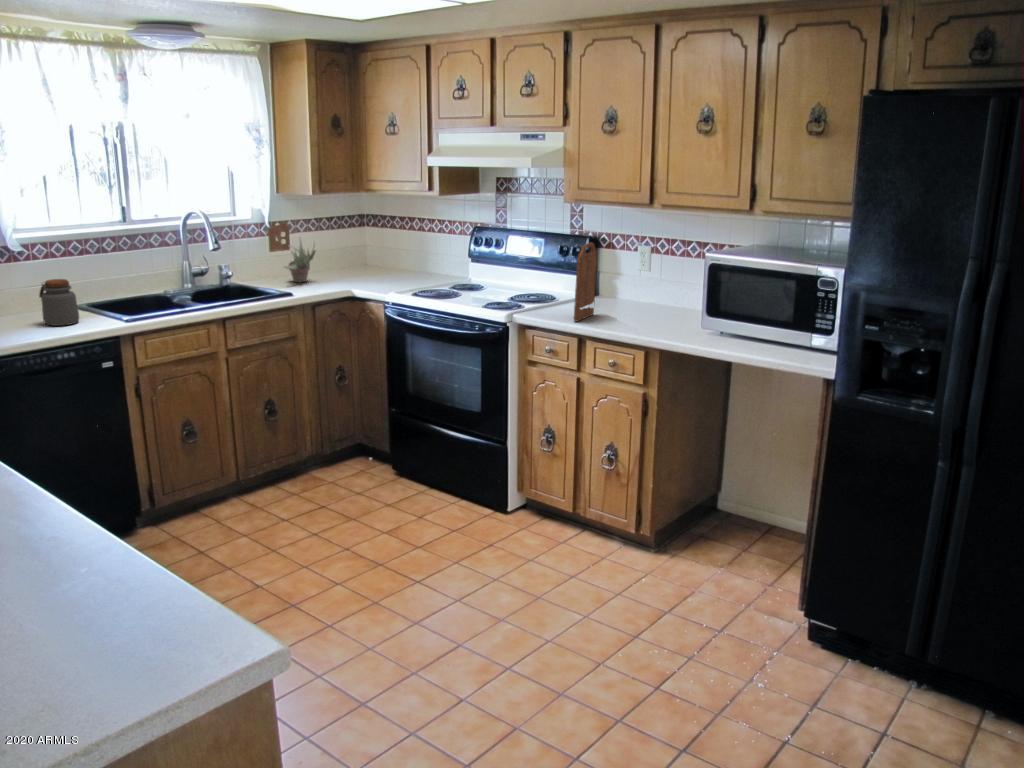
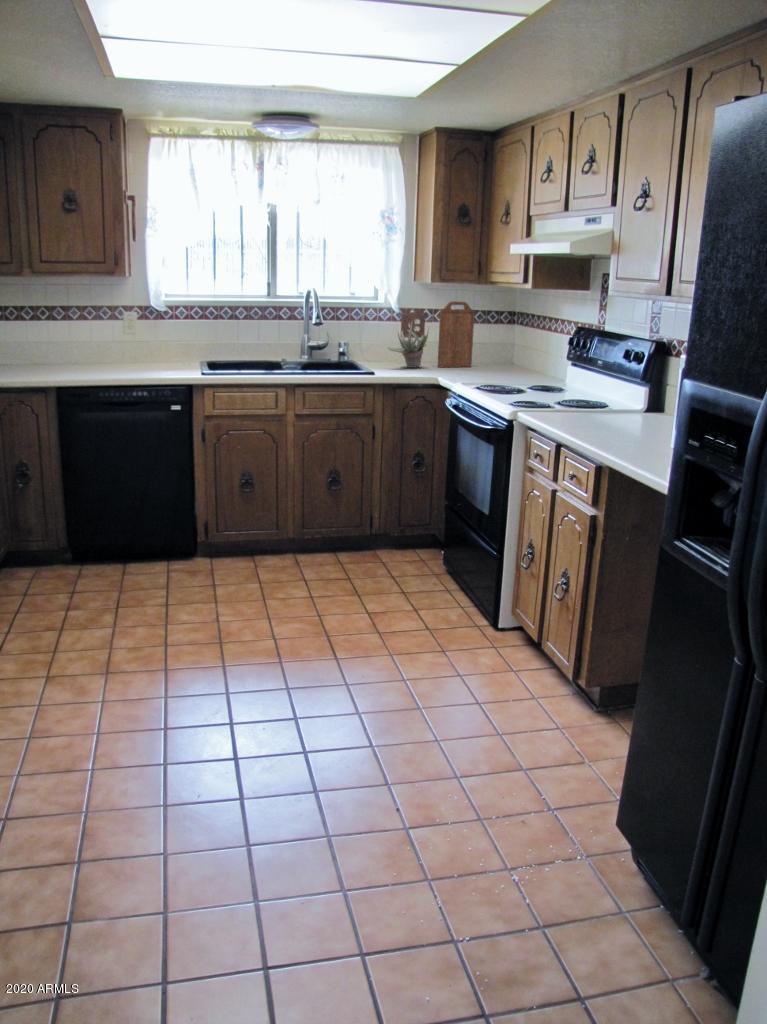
cutting board: present [574,243,598,322] -> present [438,301,474,367]
jar: present [39,279,79,326] -> none [152,333,180,371]

